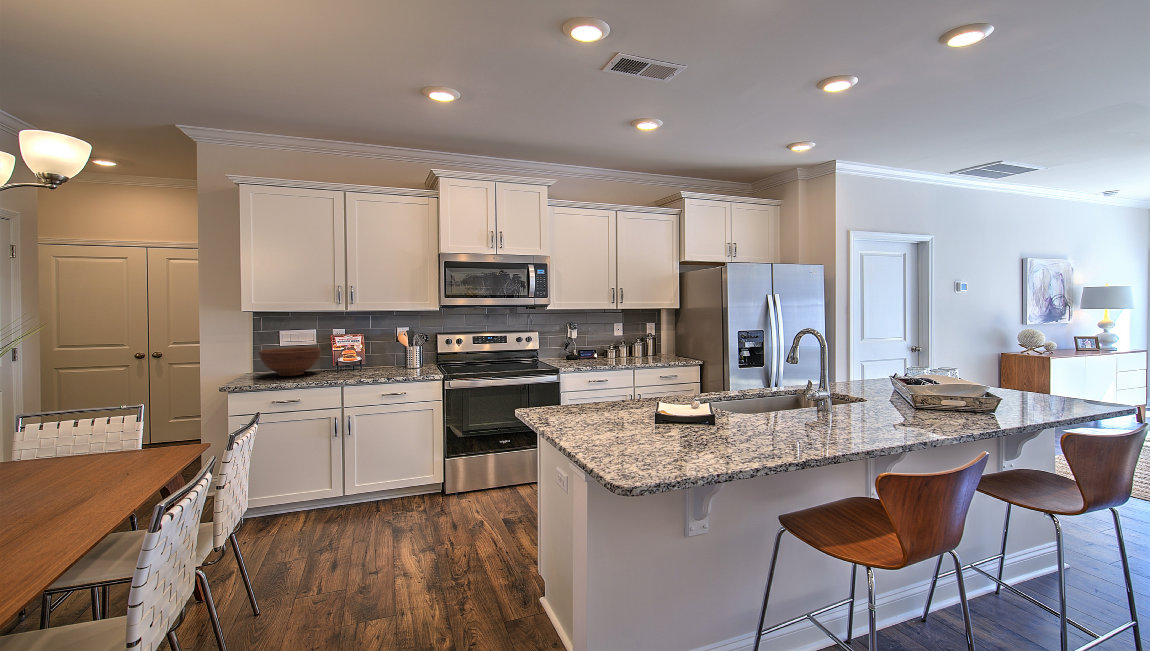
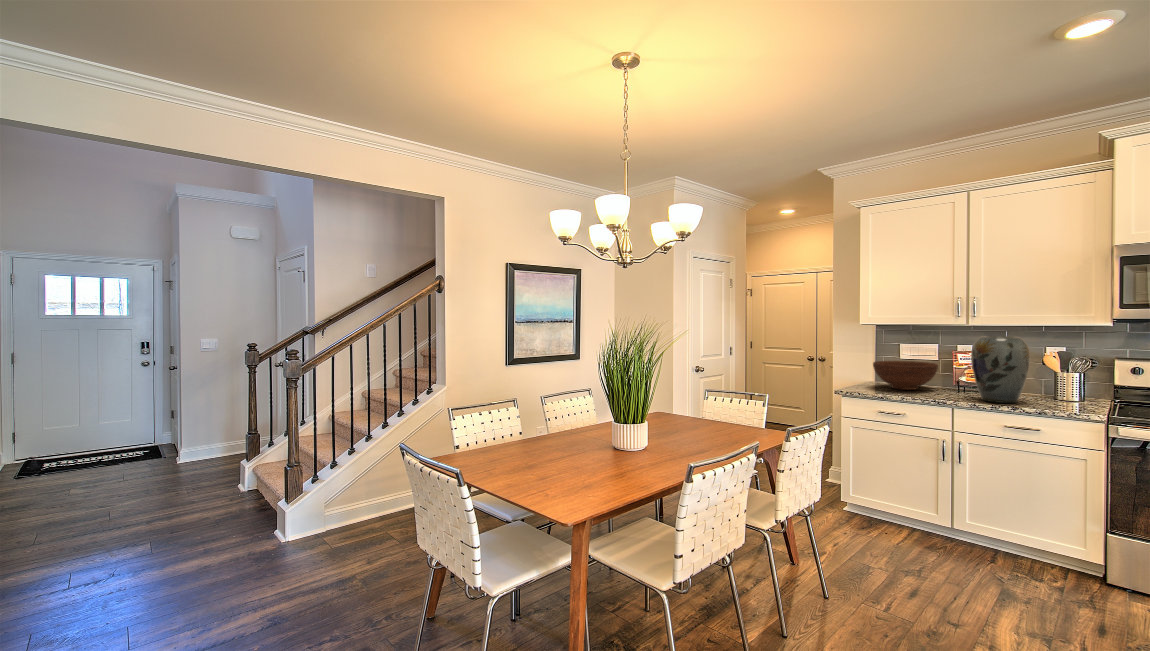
vase: none [353,320,394,376] -> present [971,336,1030,403]

